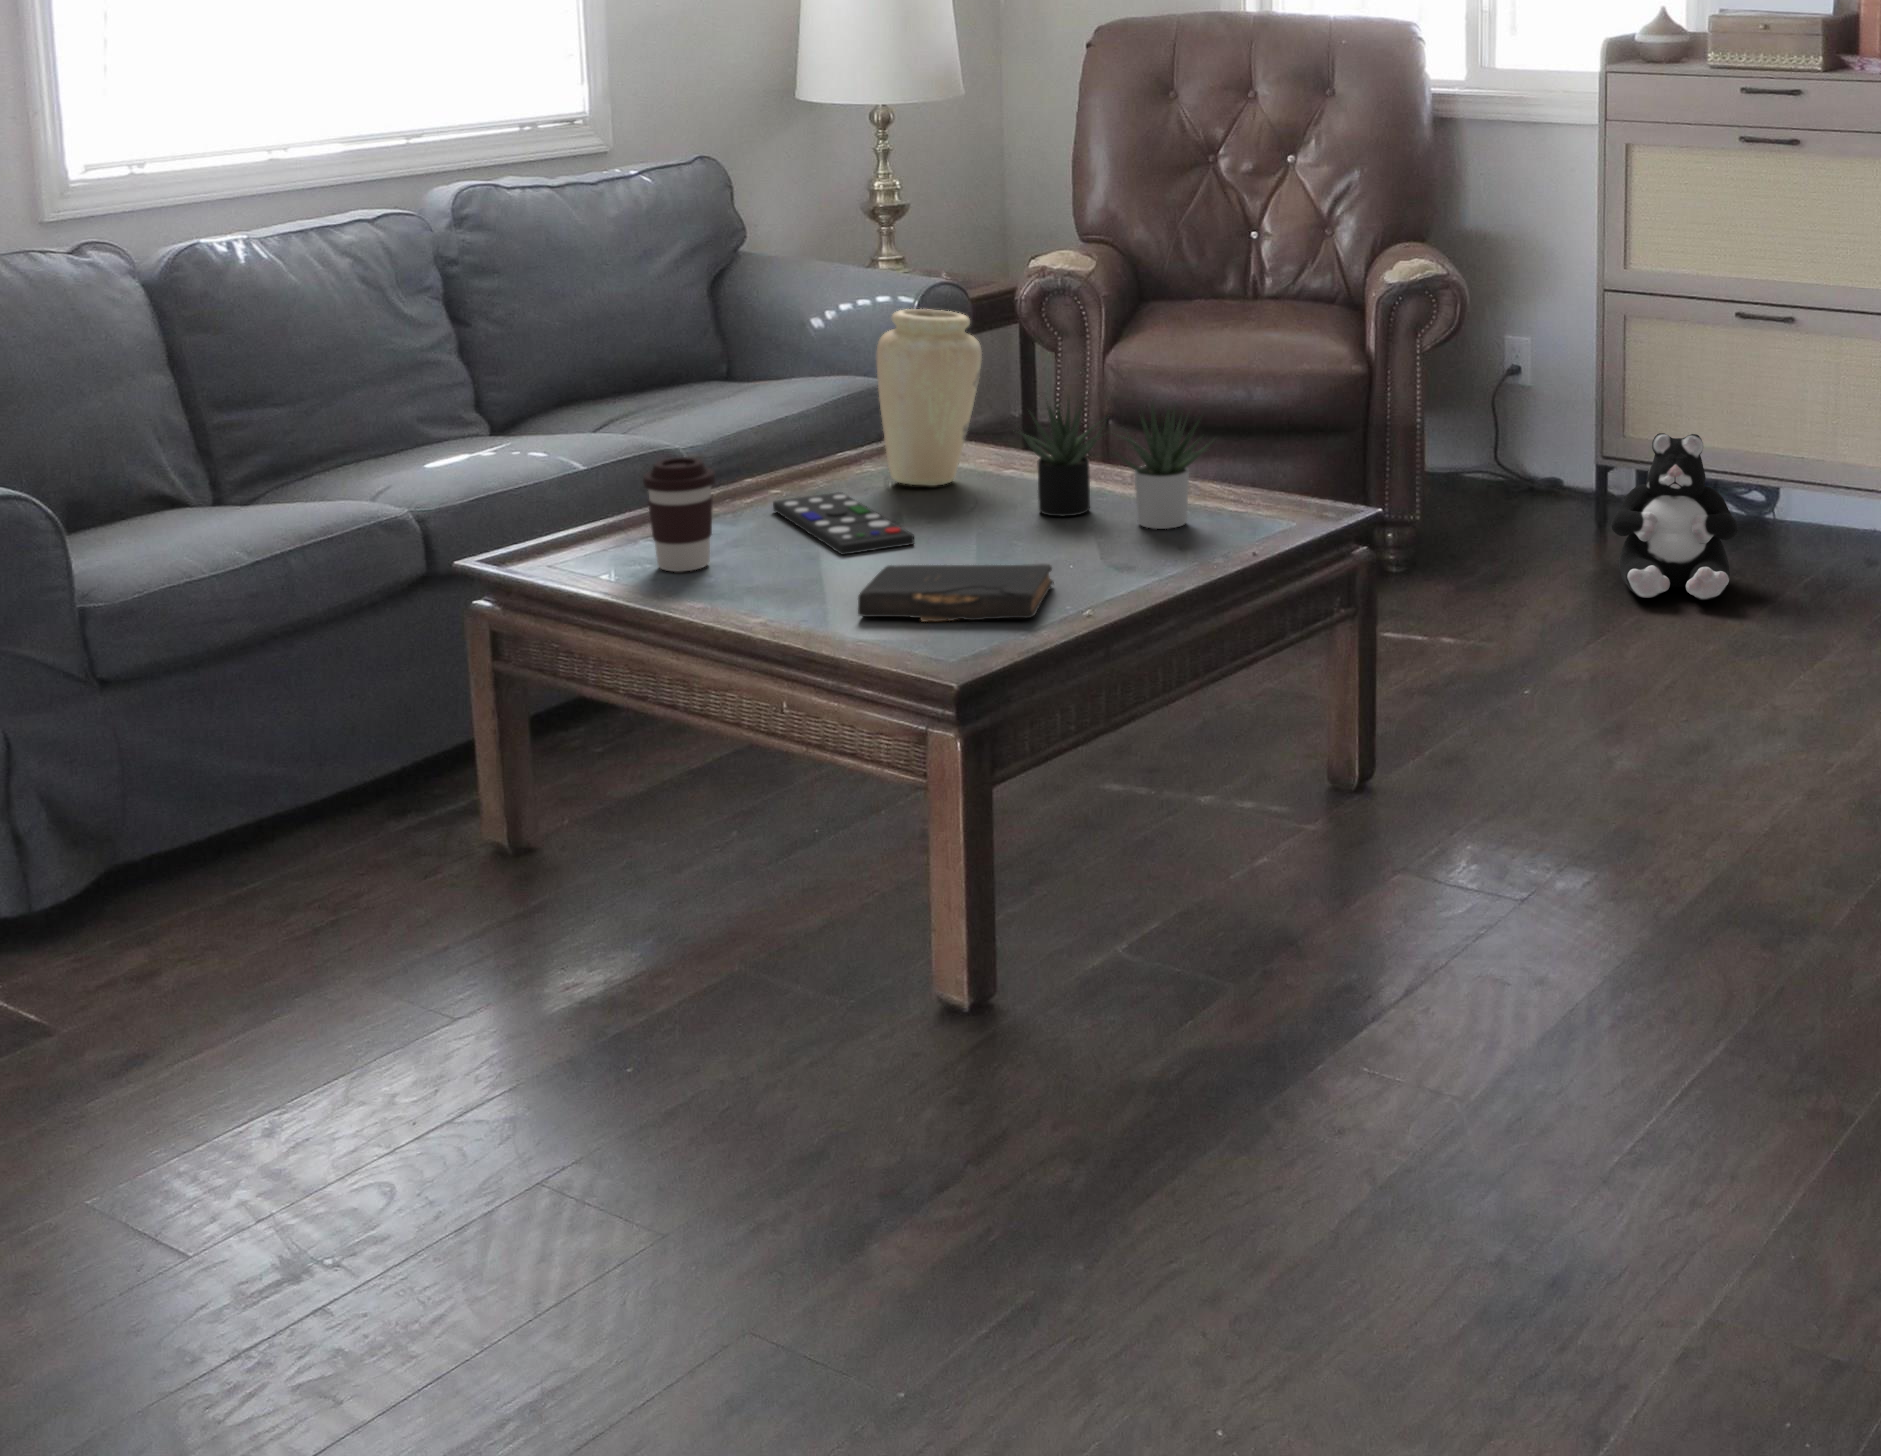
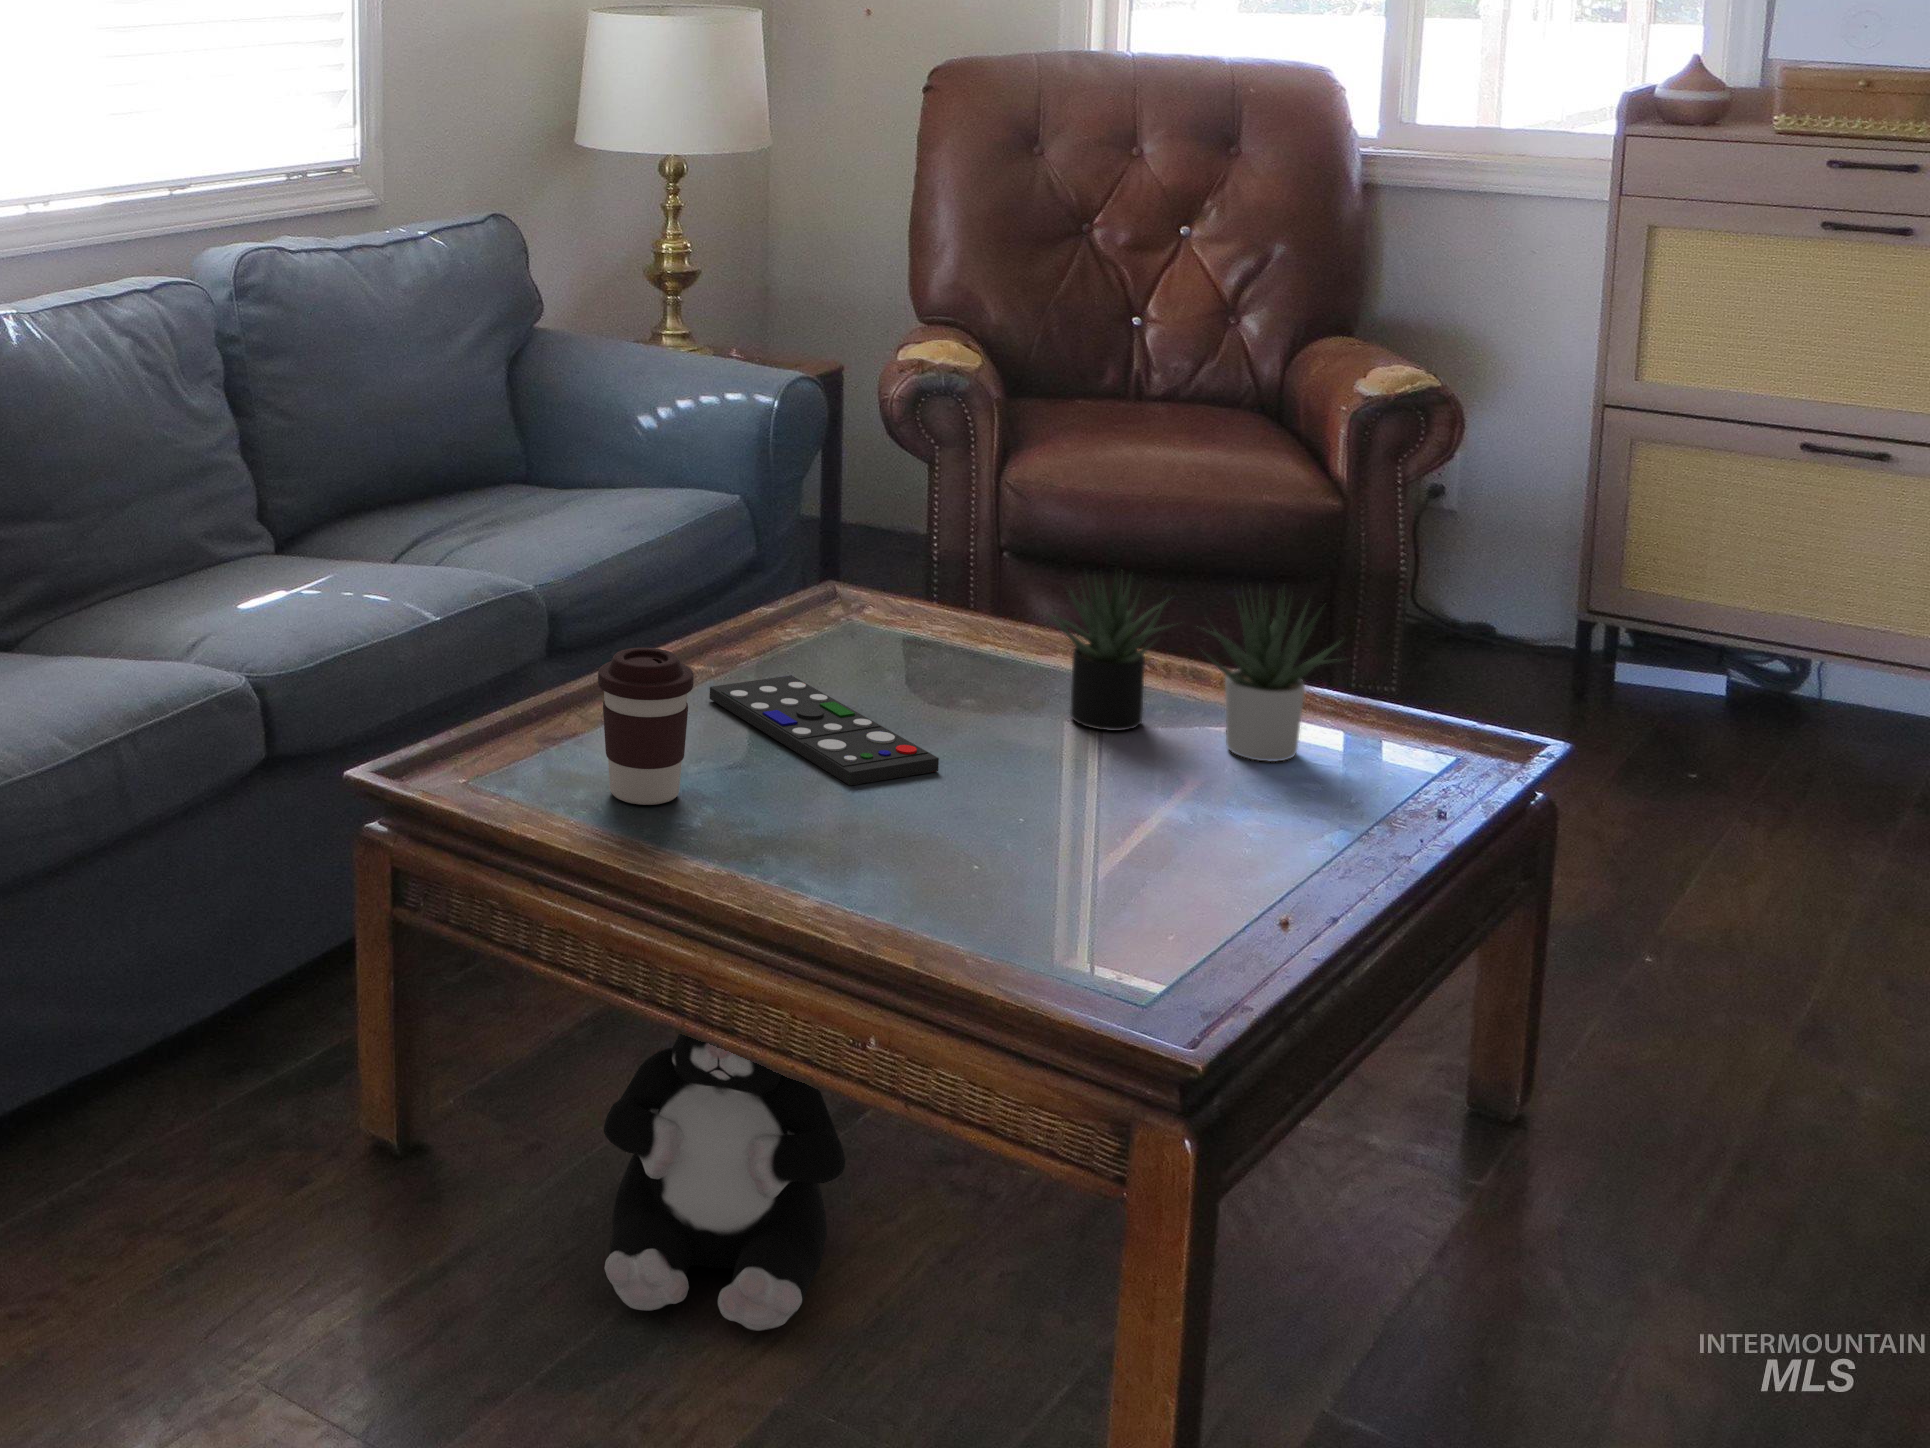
vase: present [877,309,982,486] -> none [827,435,964,667]
plush toy: present [1611,433,1738,600] -> present [604,1034,845,1331]
book: present [858,564,1054,622] -> none [949,821,1218,932]

